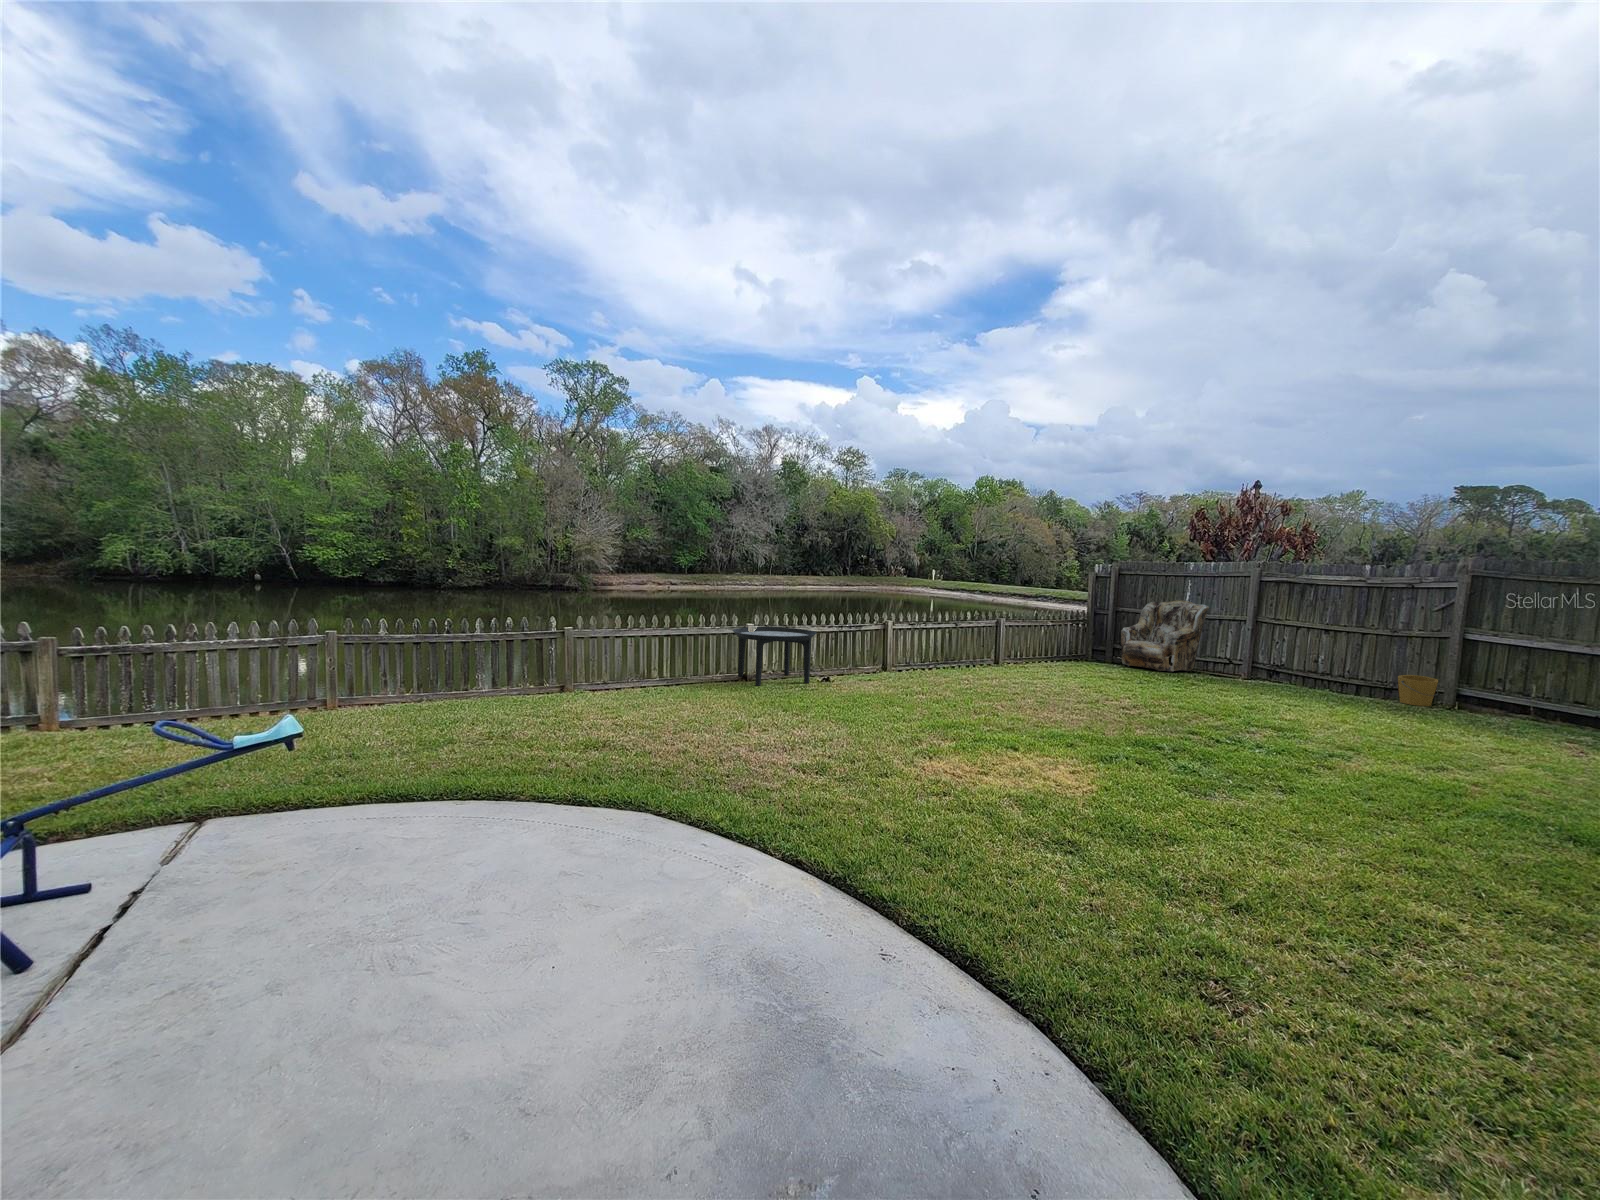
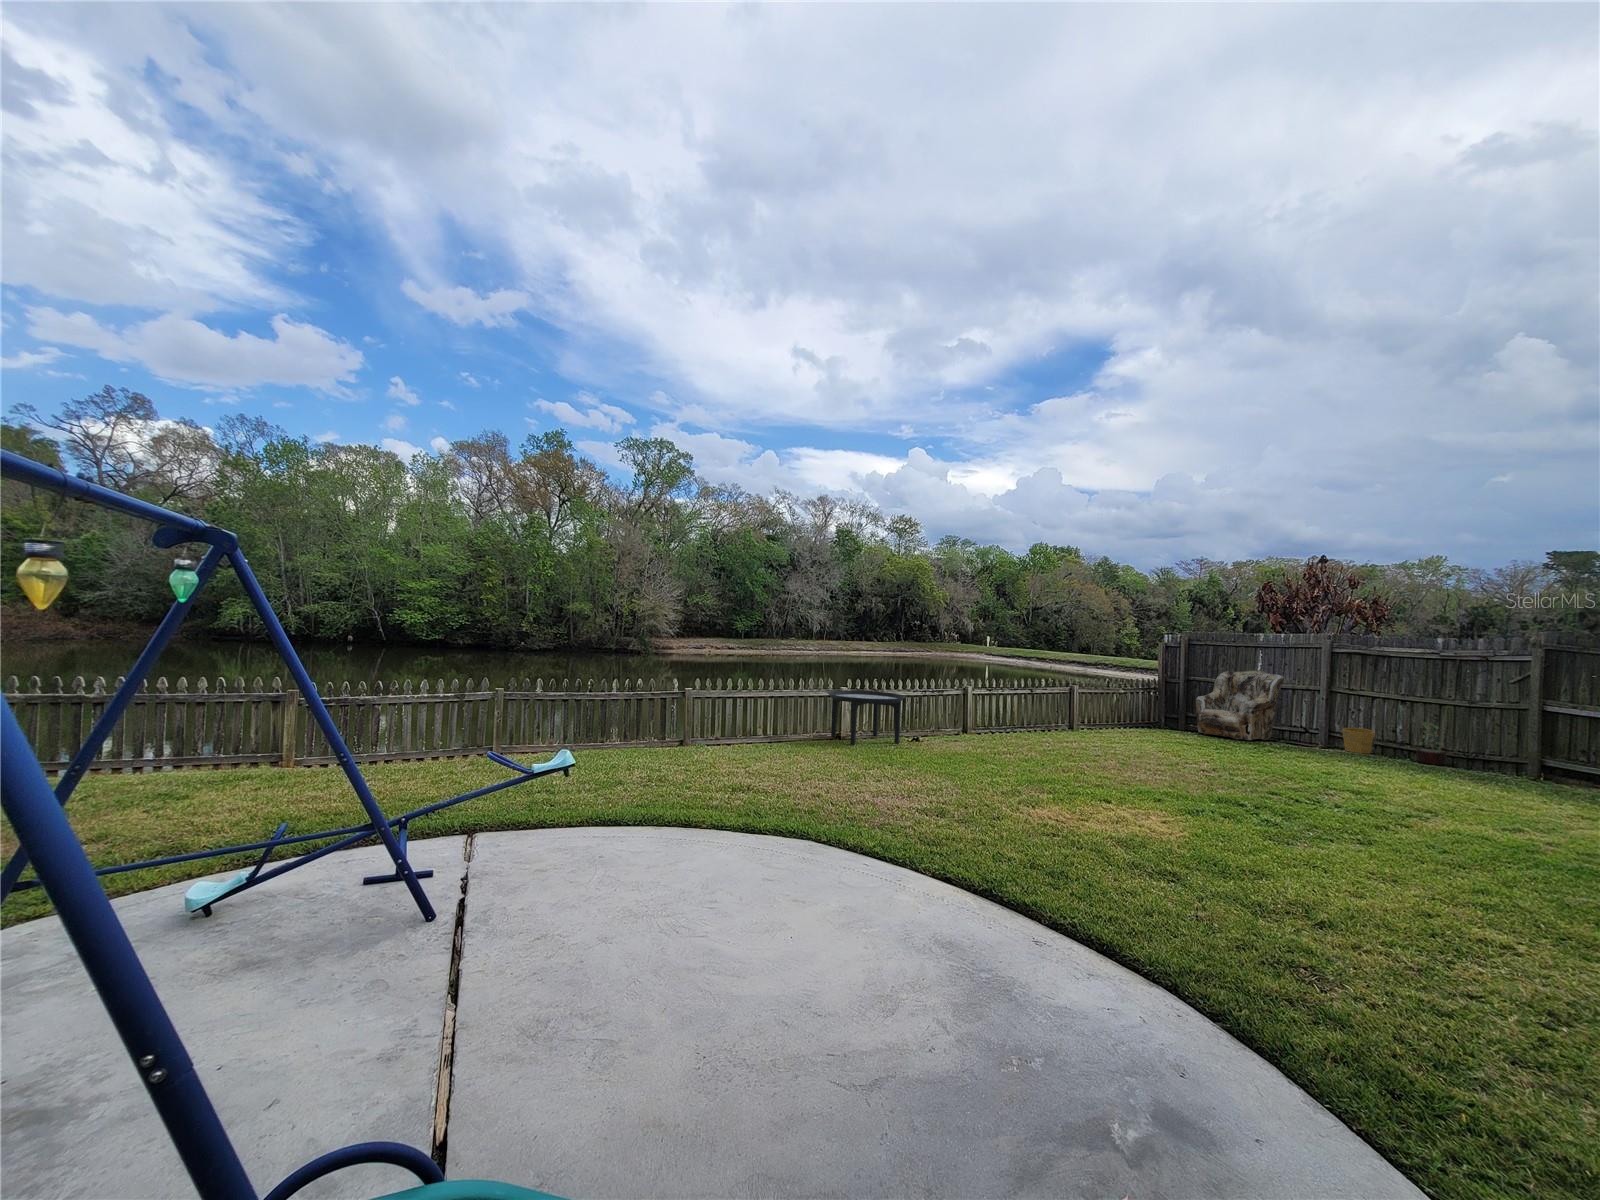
decorative plant: none [1335,651,1365,694] -> present [1416,723,1447,765]
bucket: present [1398,675,1438,706] -> present [1342,728,1376,754]

